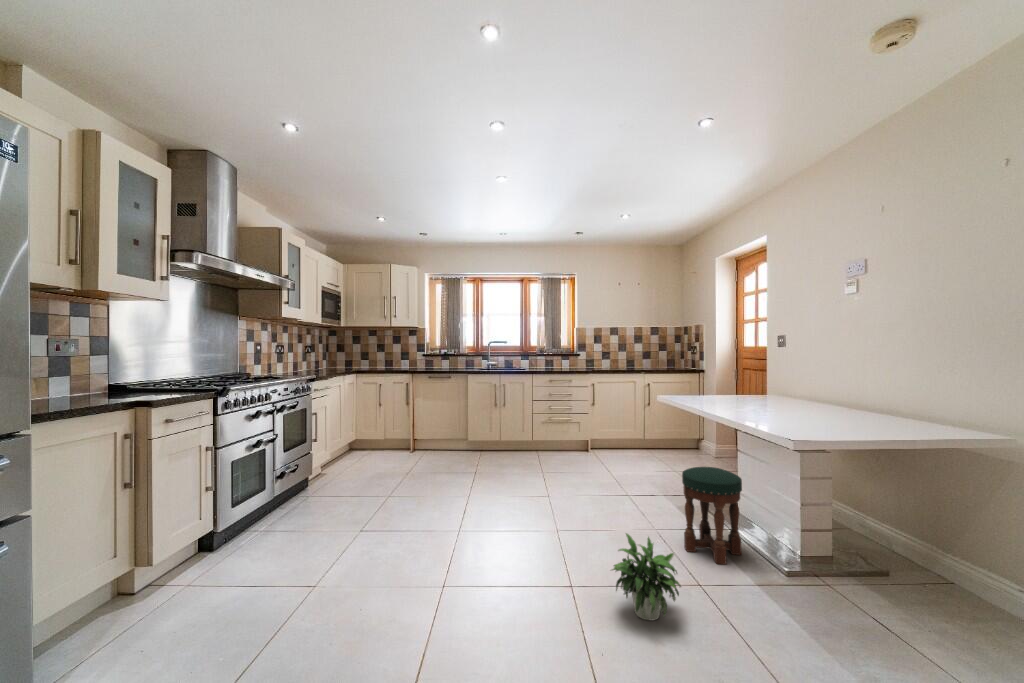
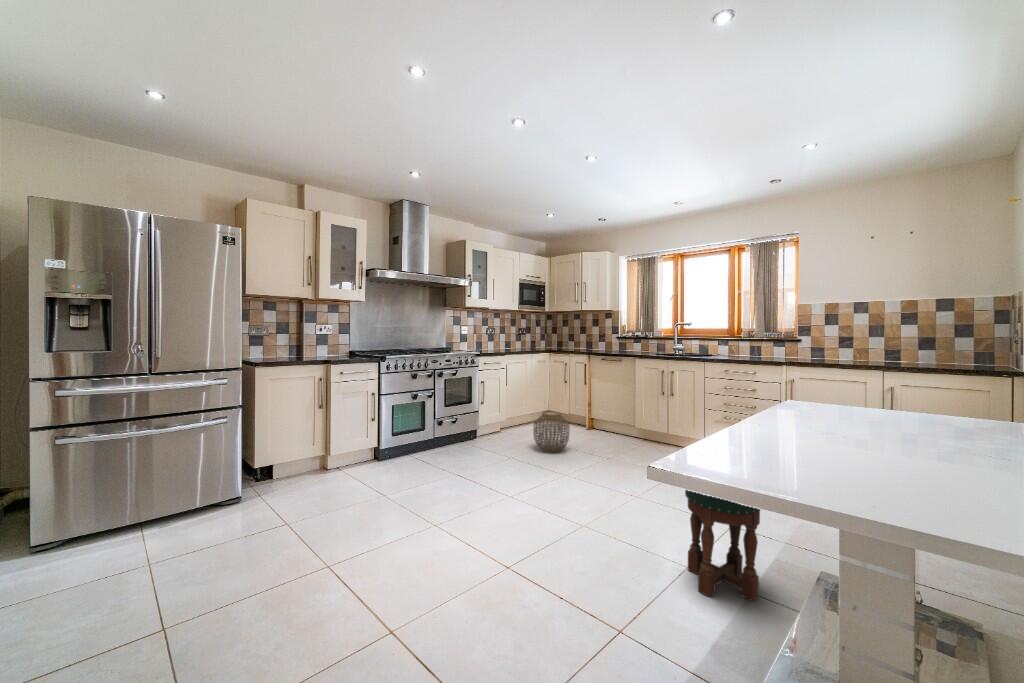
woven basket: none [396,442,438,490] -> present [533,412,569,453]
potted plant: present [612,533,681,620] -> none [512,504,594,584]

